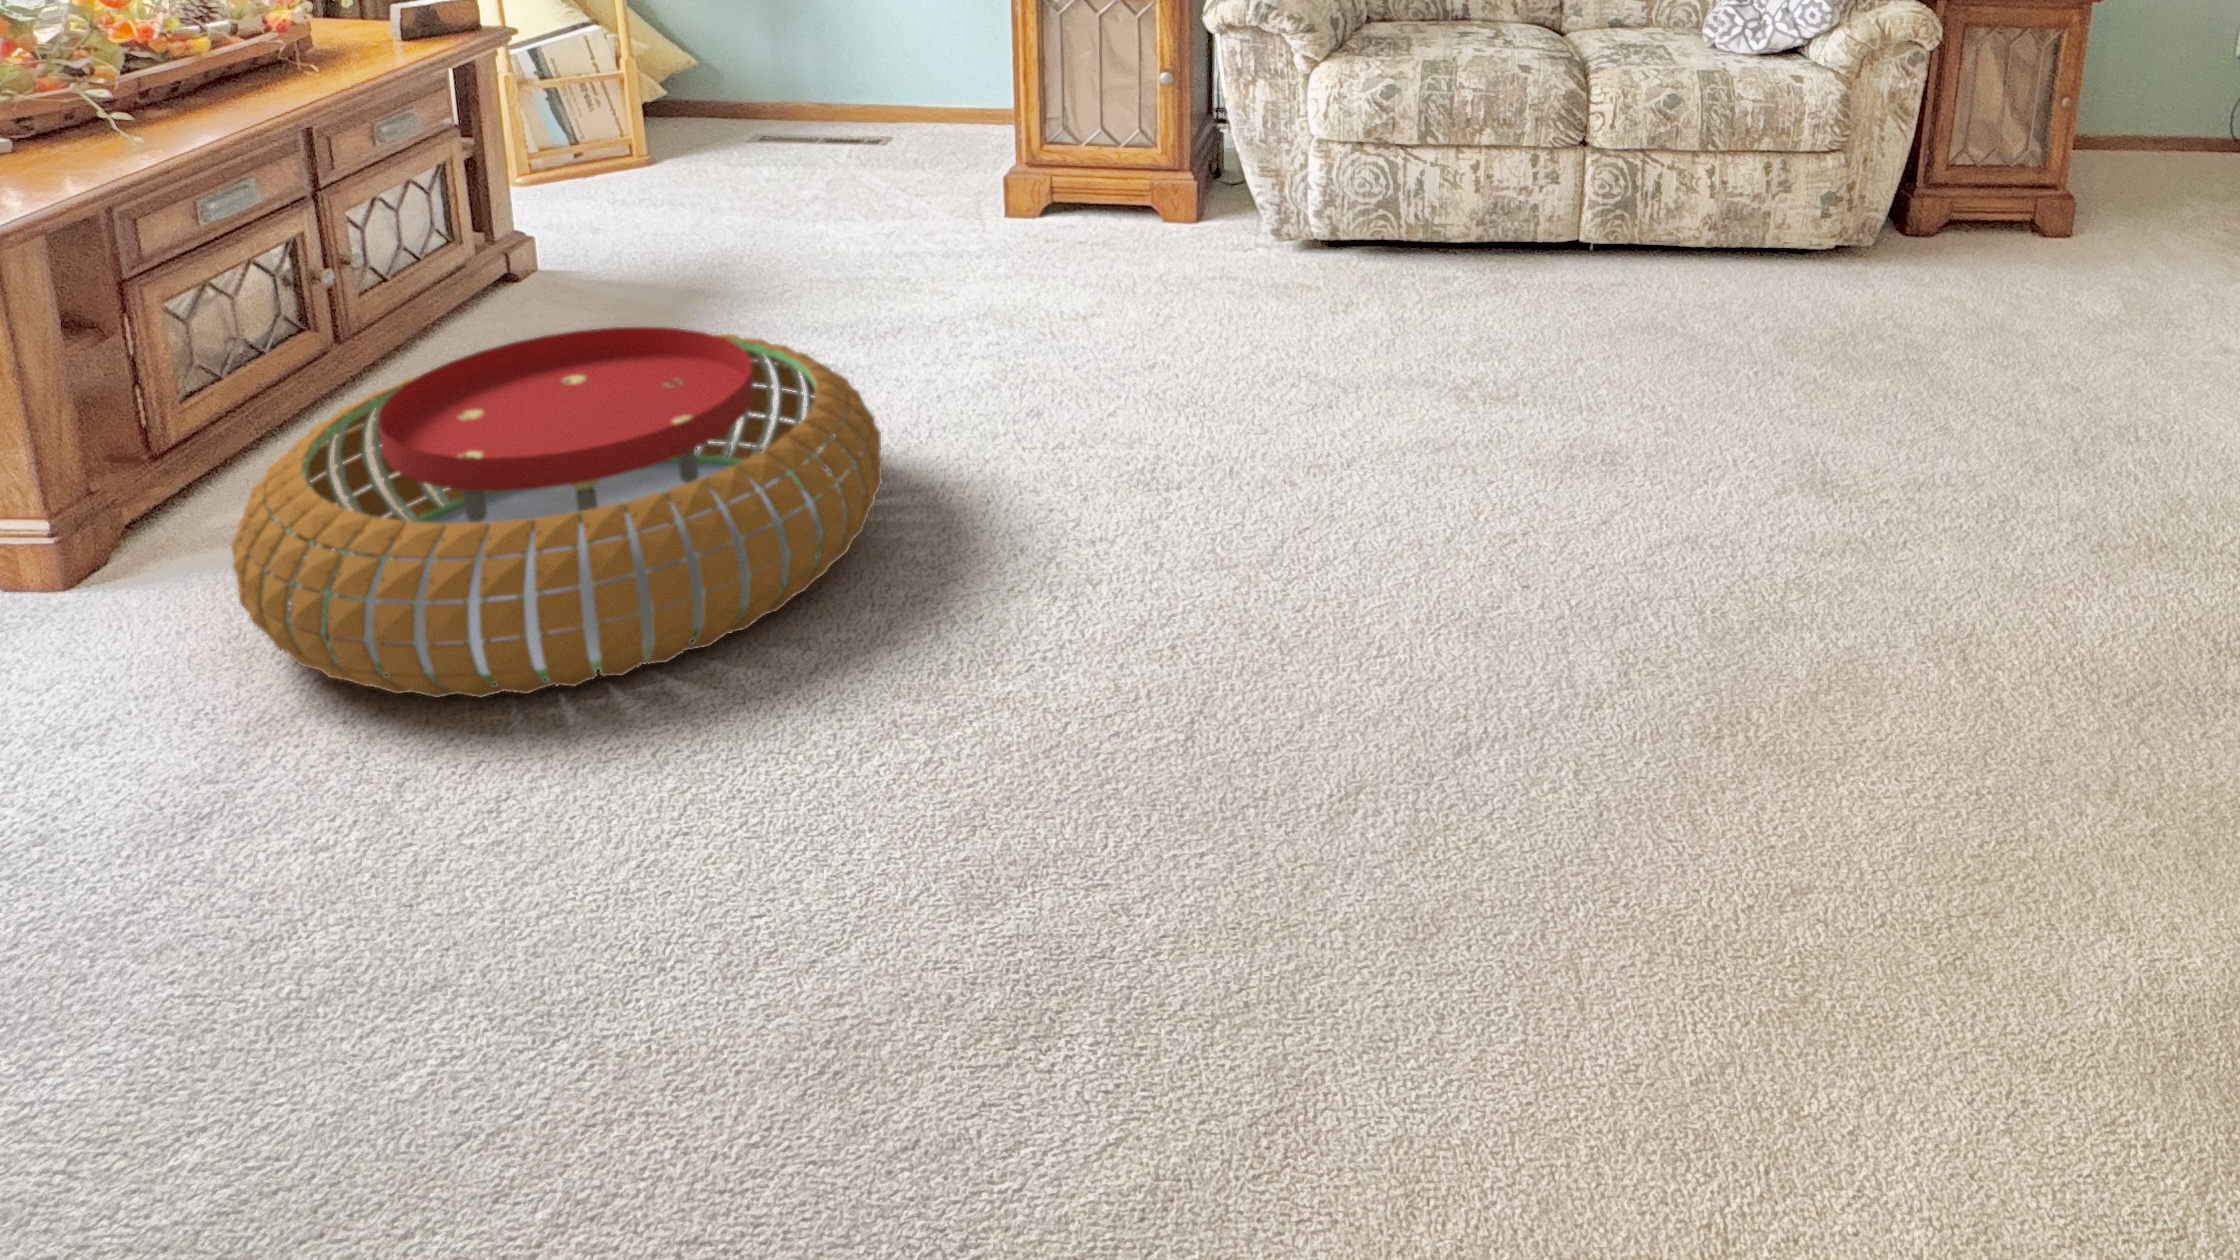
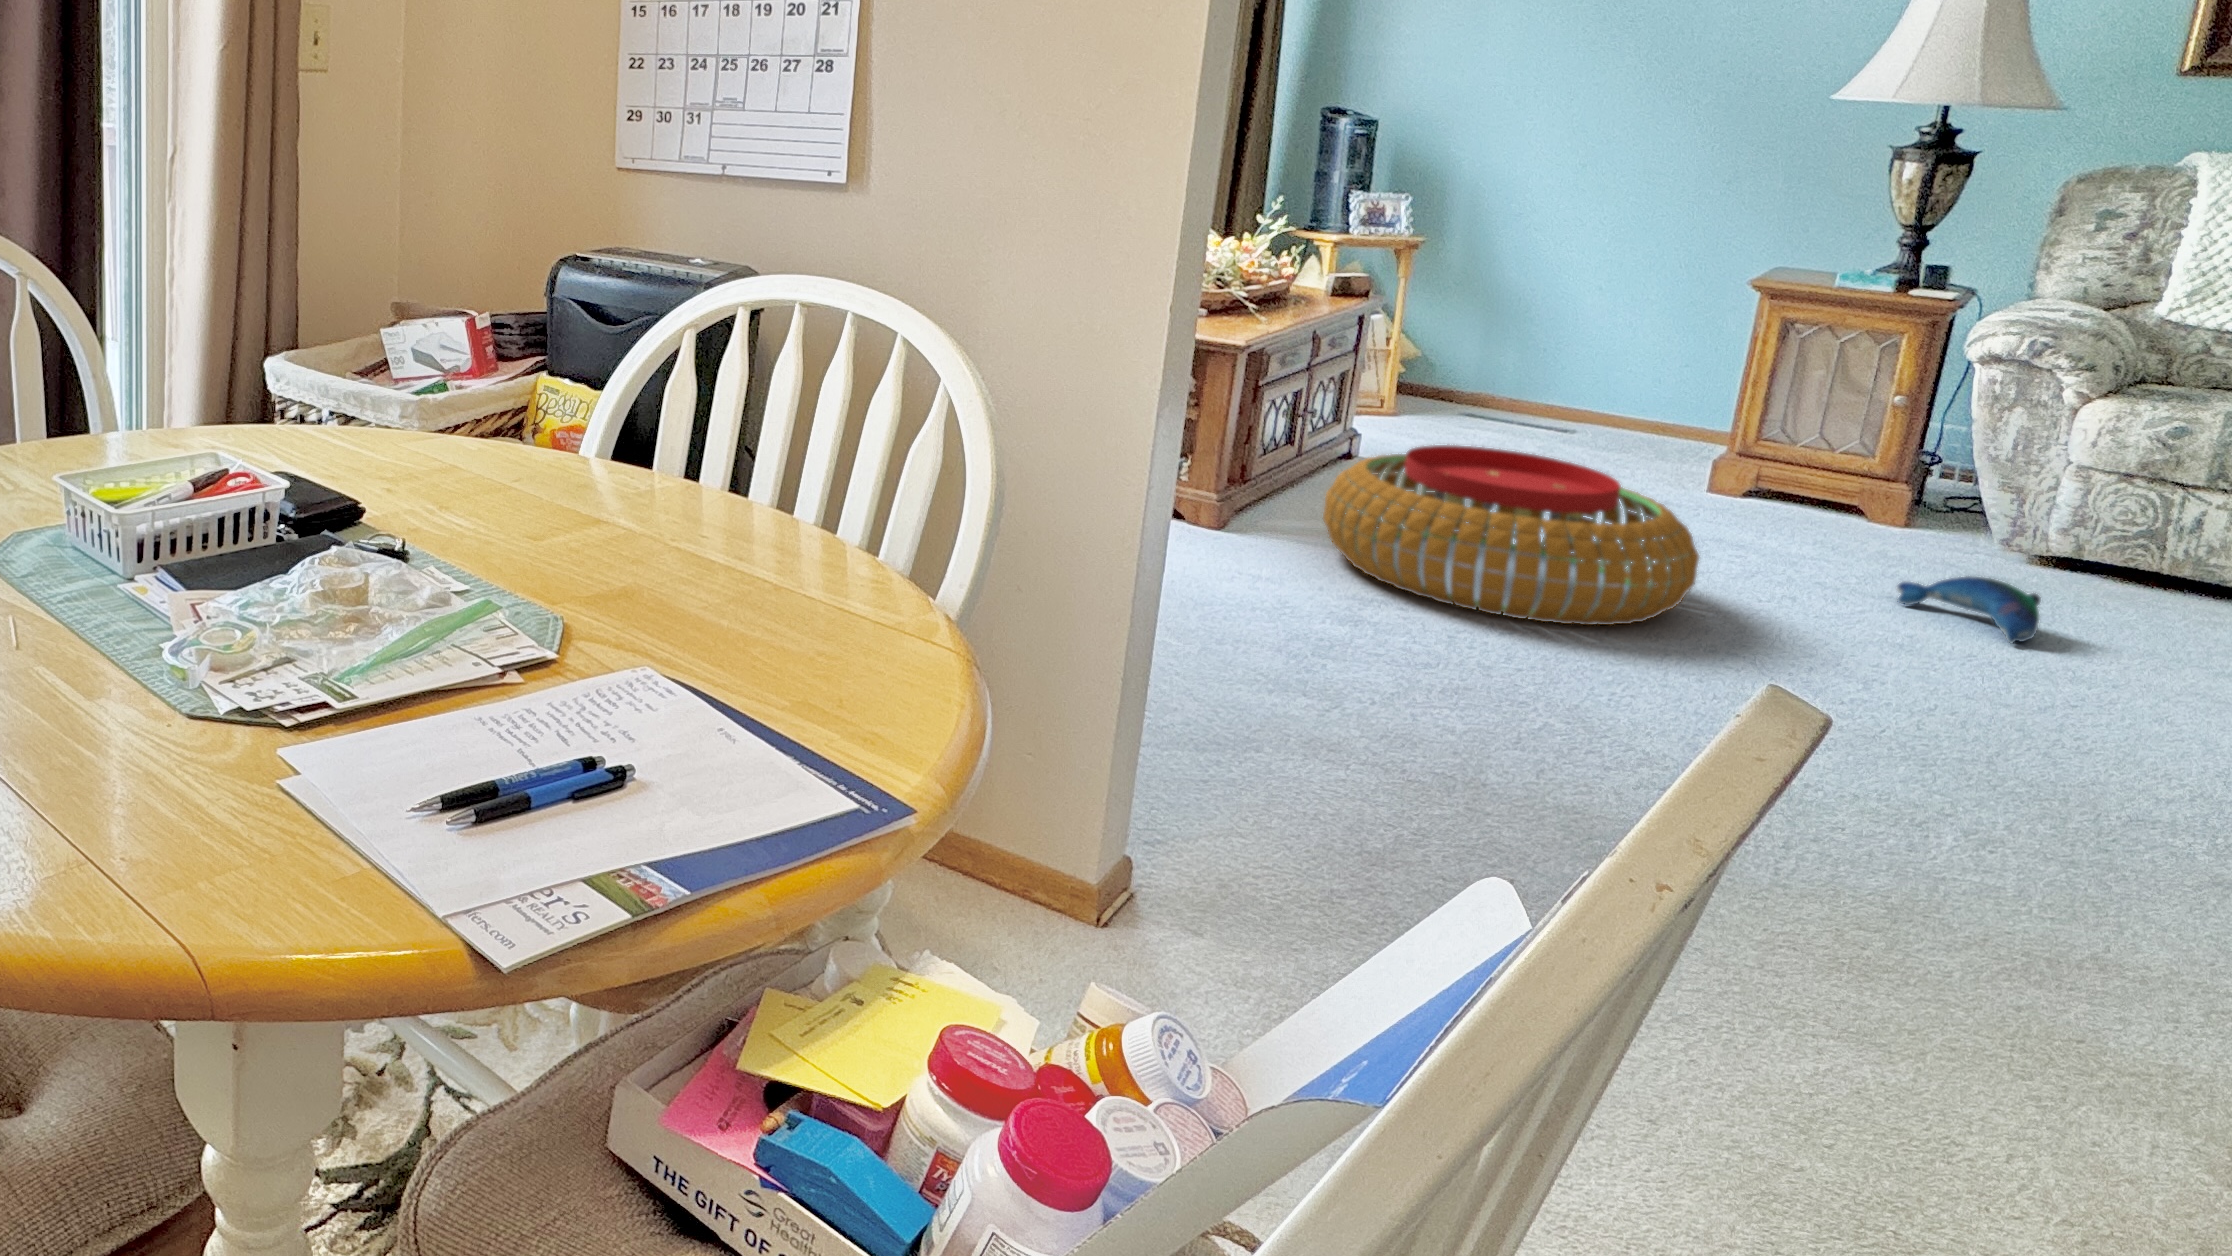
plush toy: none [1154,333,1289,426] -> present [1897,576,2041,643]

